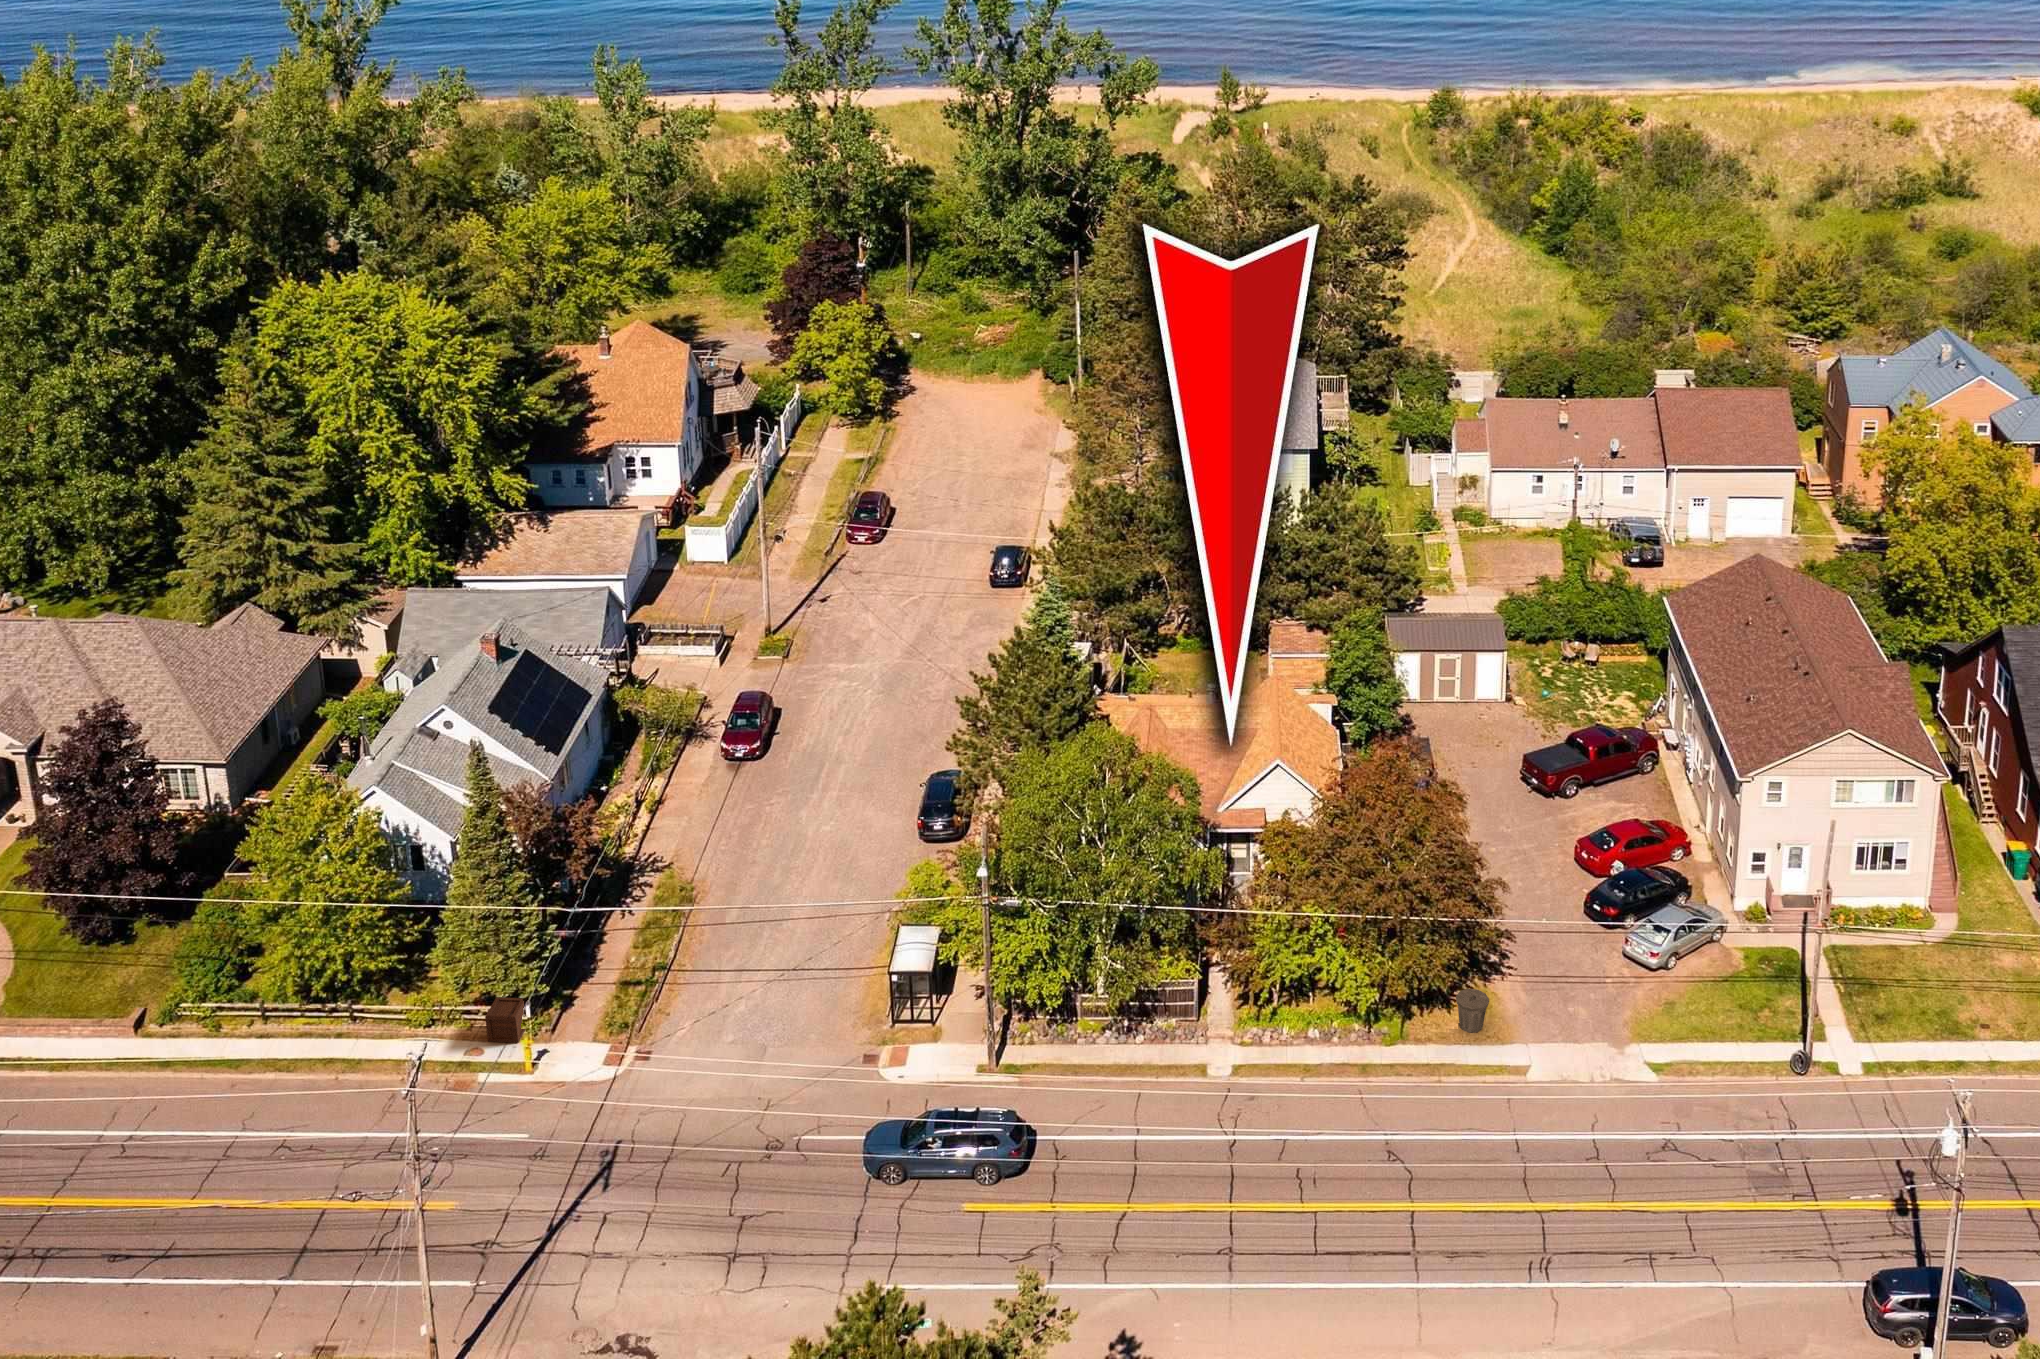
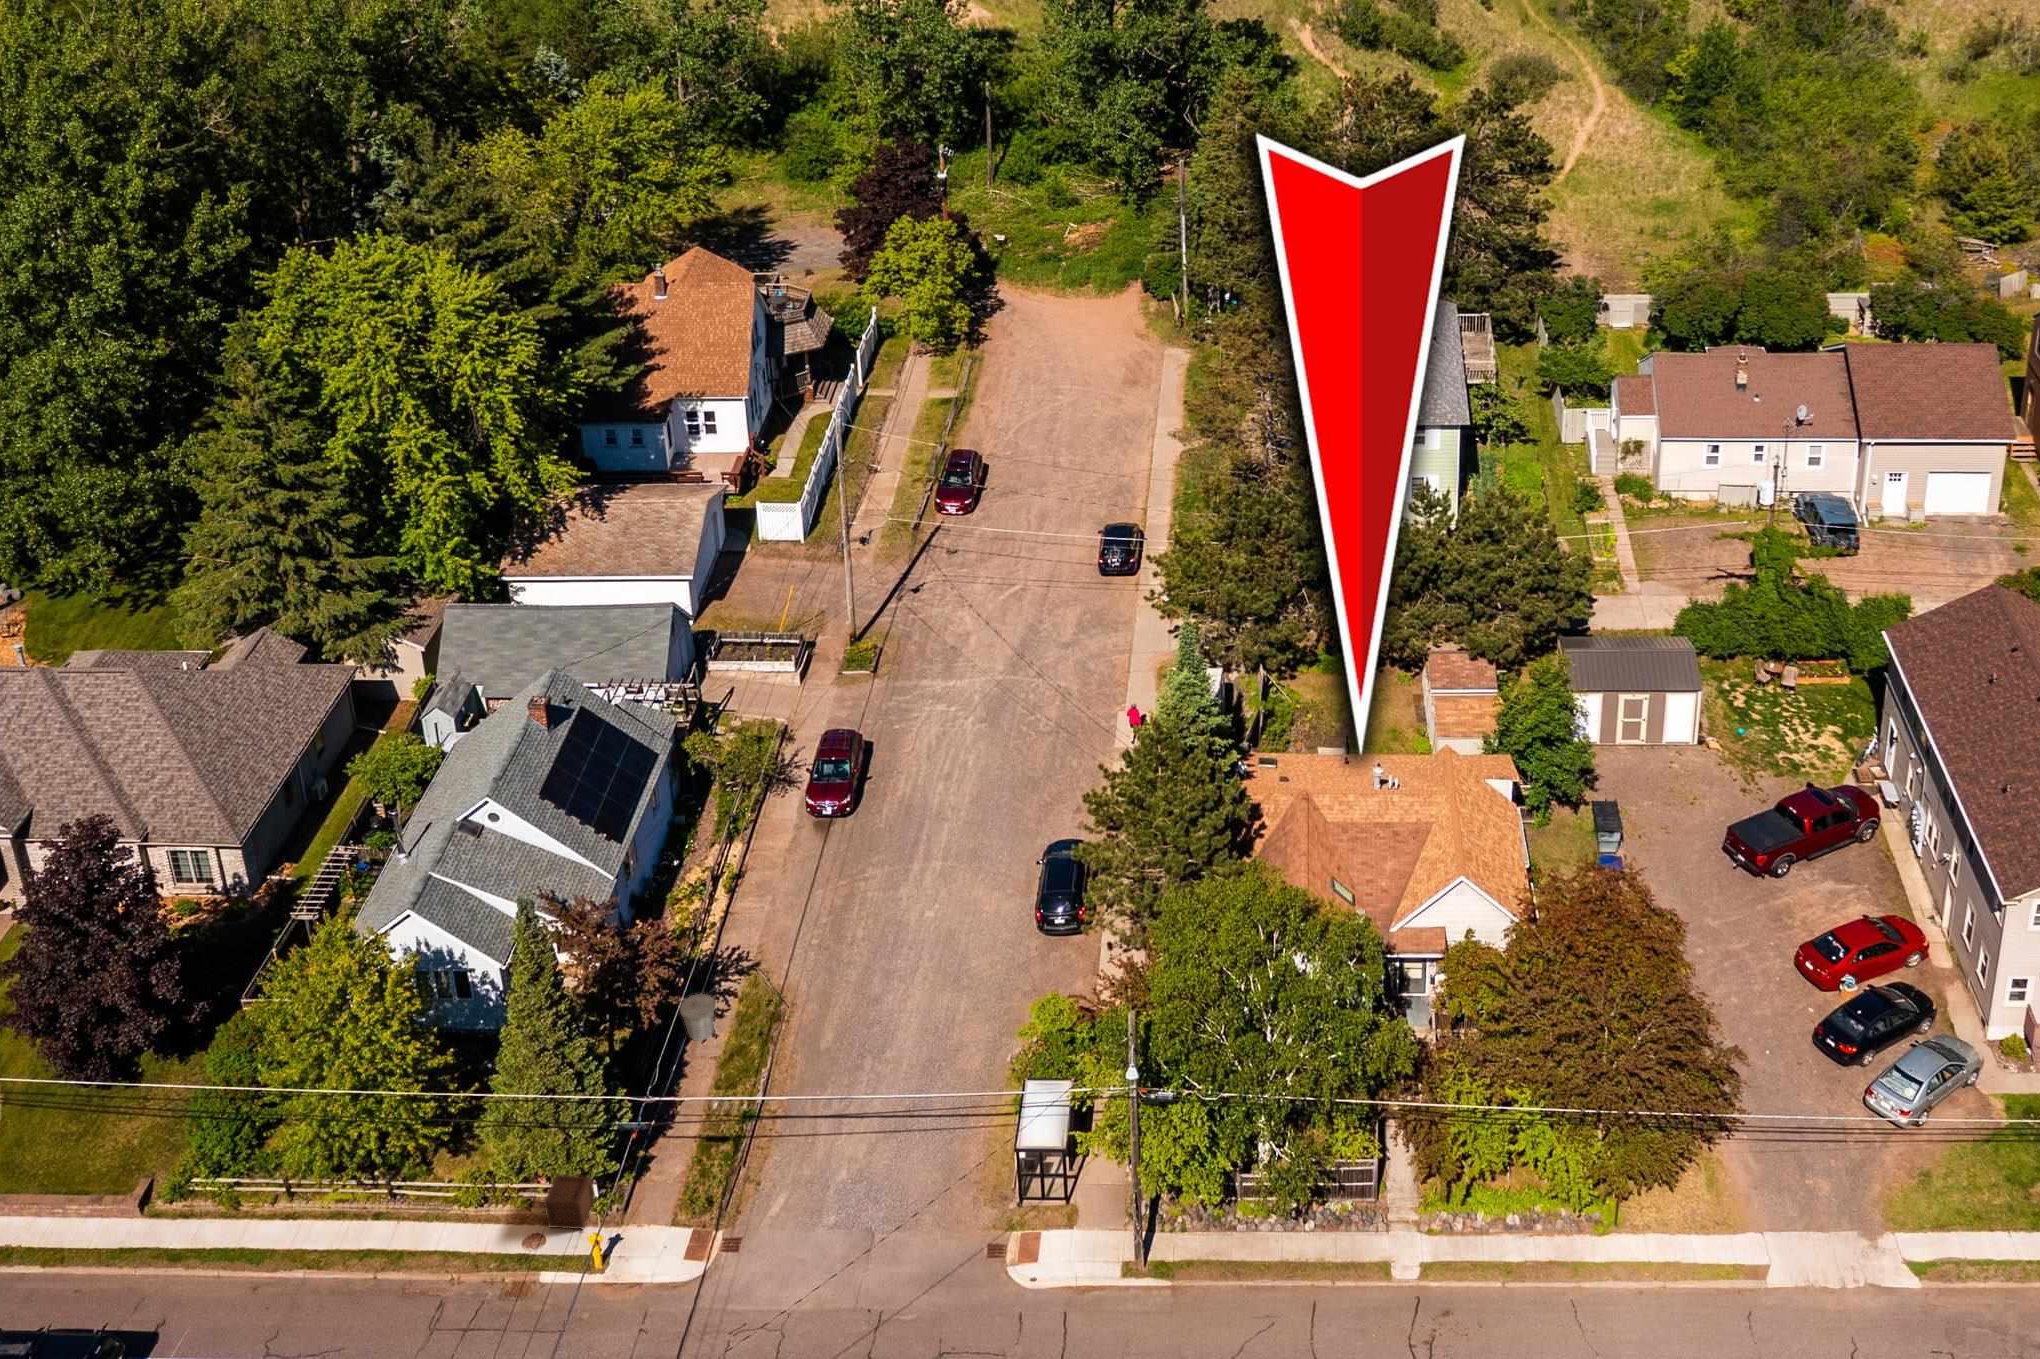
trash can: present [1456,989,1489,1033] -> present [680,994,715,1041]

